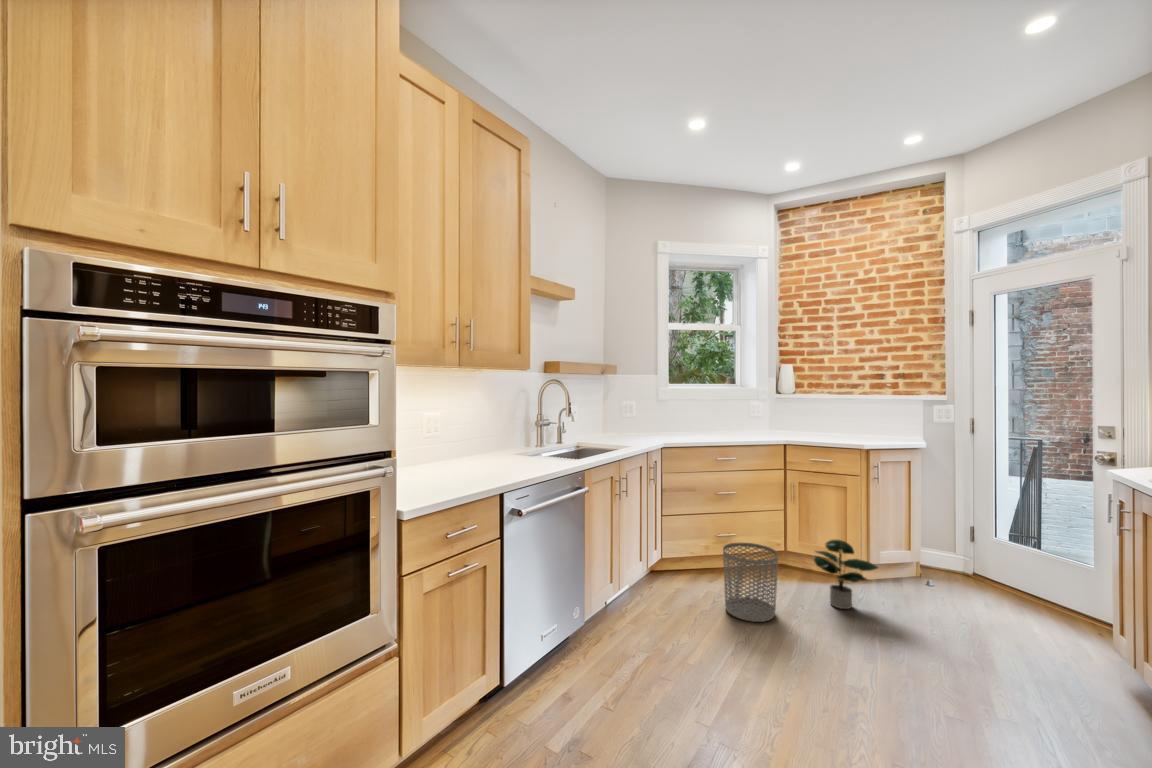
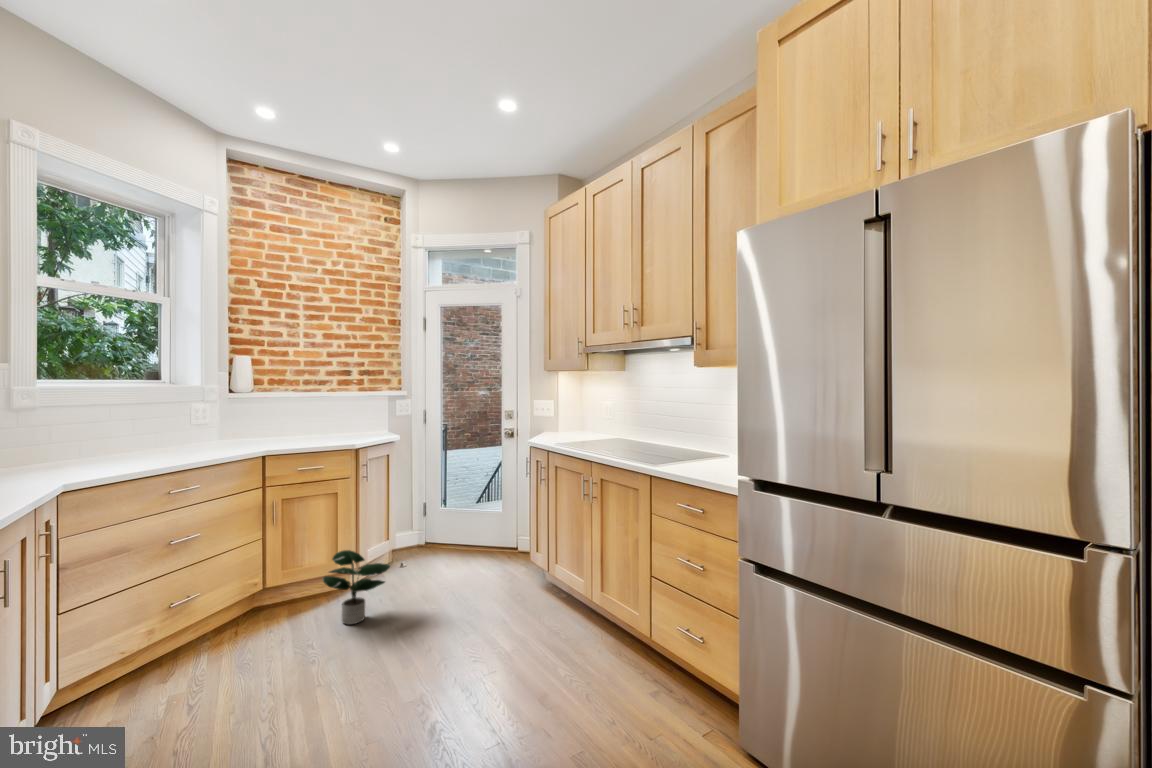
waste bin: present [723,543,778,622] -> none [226,587,306,698]

